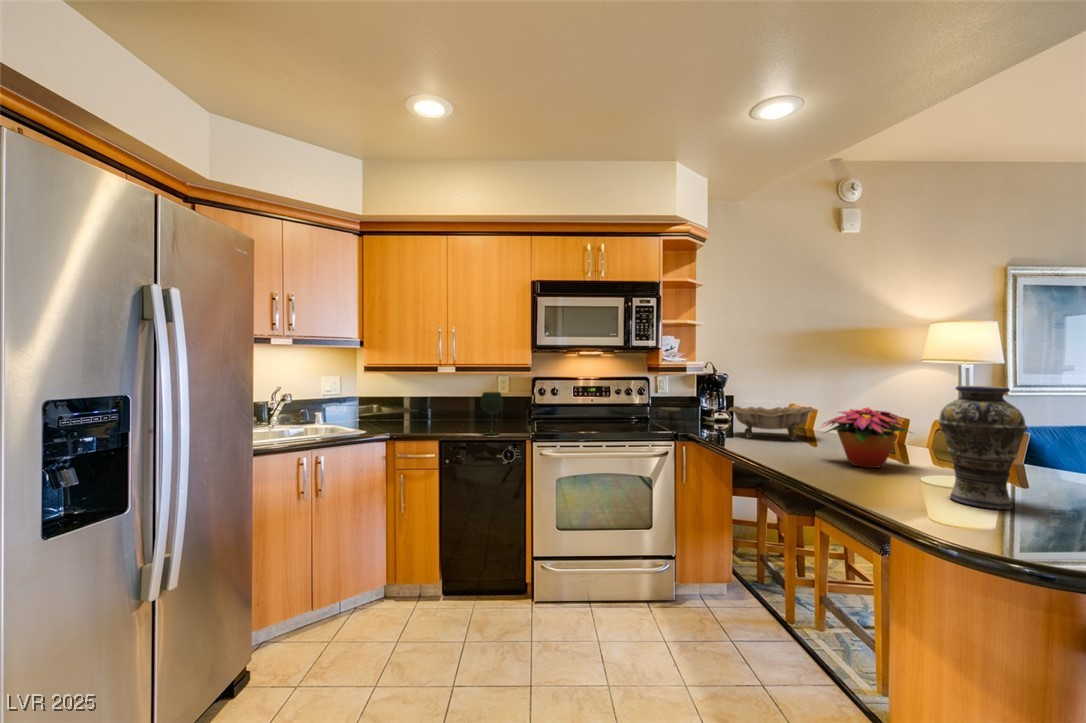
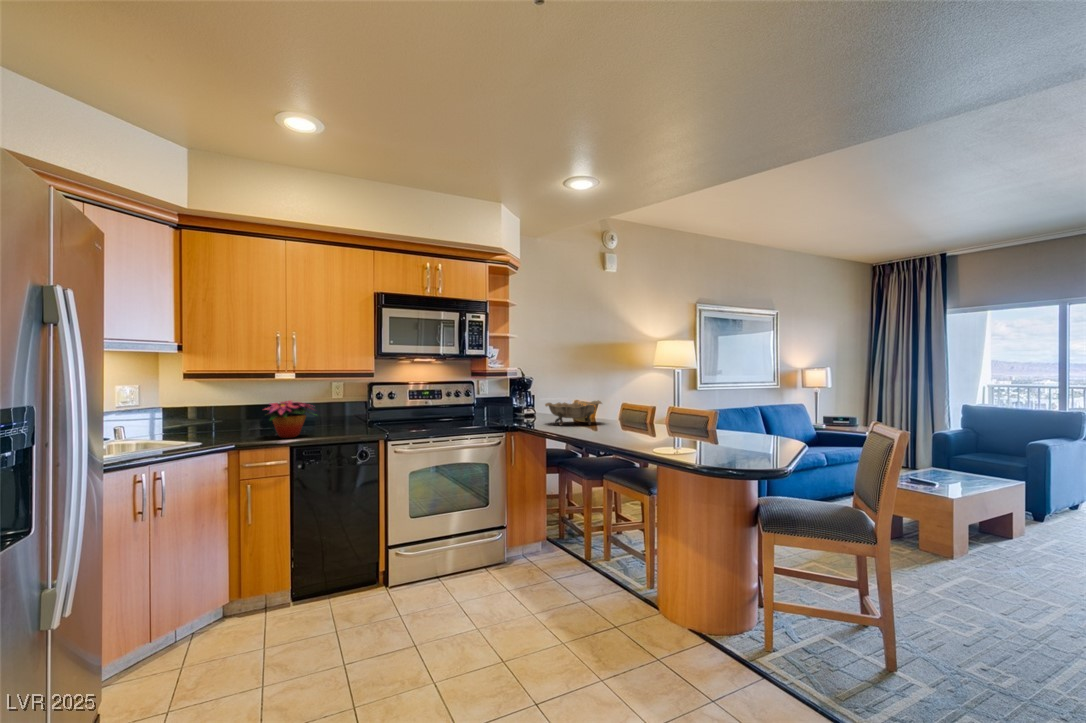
vase: present [938,385,1027,510] -> none [677,381,713,446]
wine glass: present [481,392,503,435] -> none [336,397,359,438]
flower arrangement: present [823,407,908,468] -> present [265,400,314,438]

